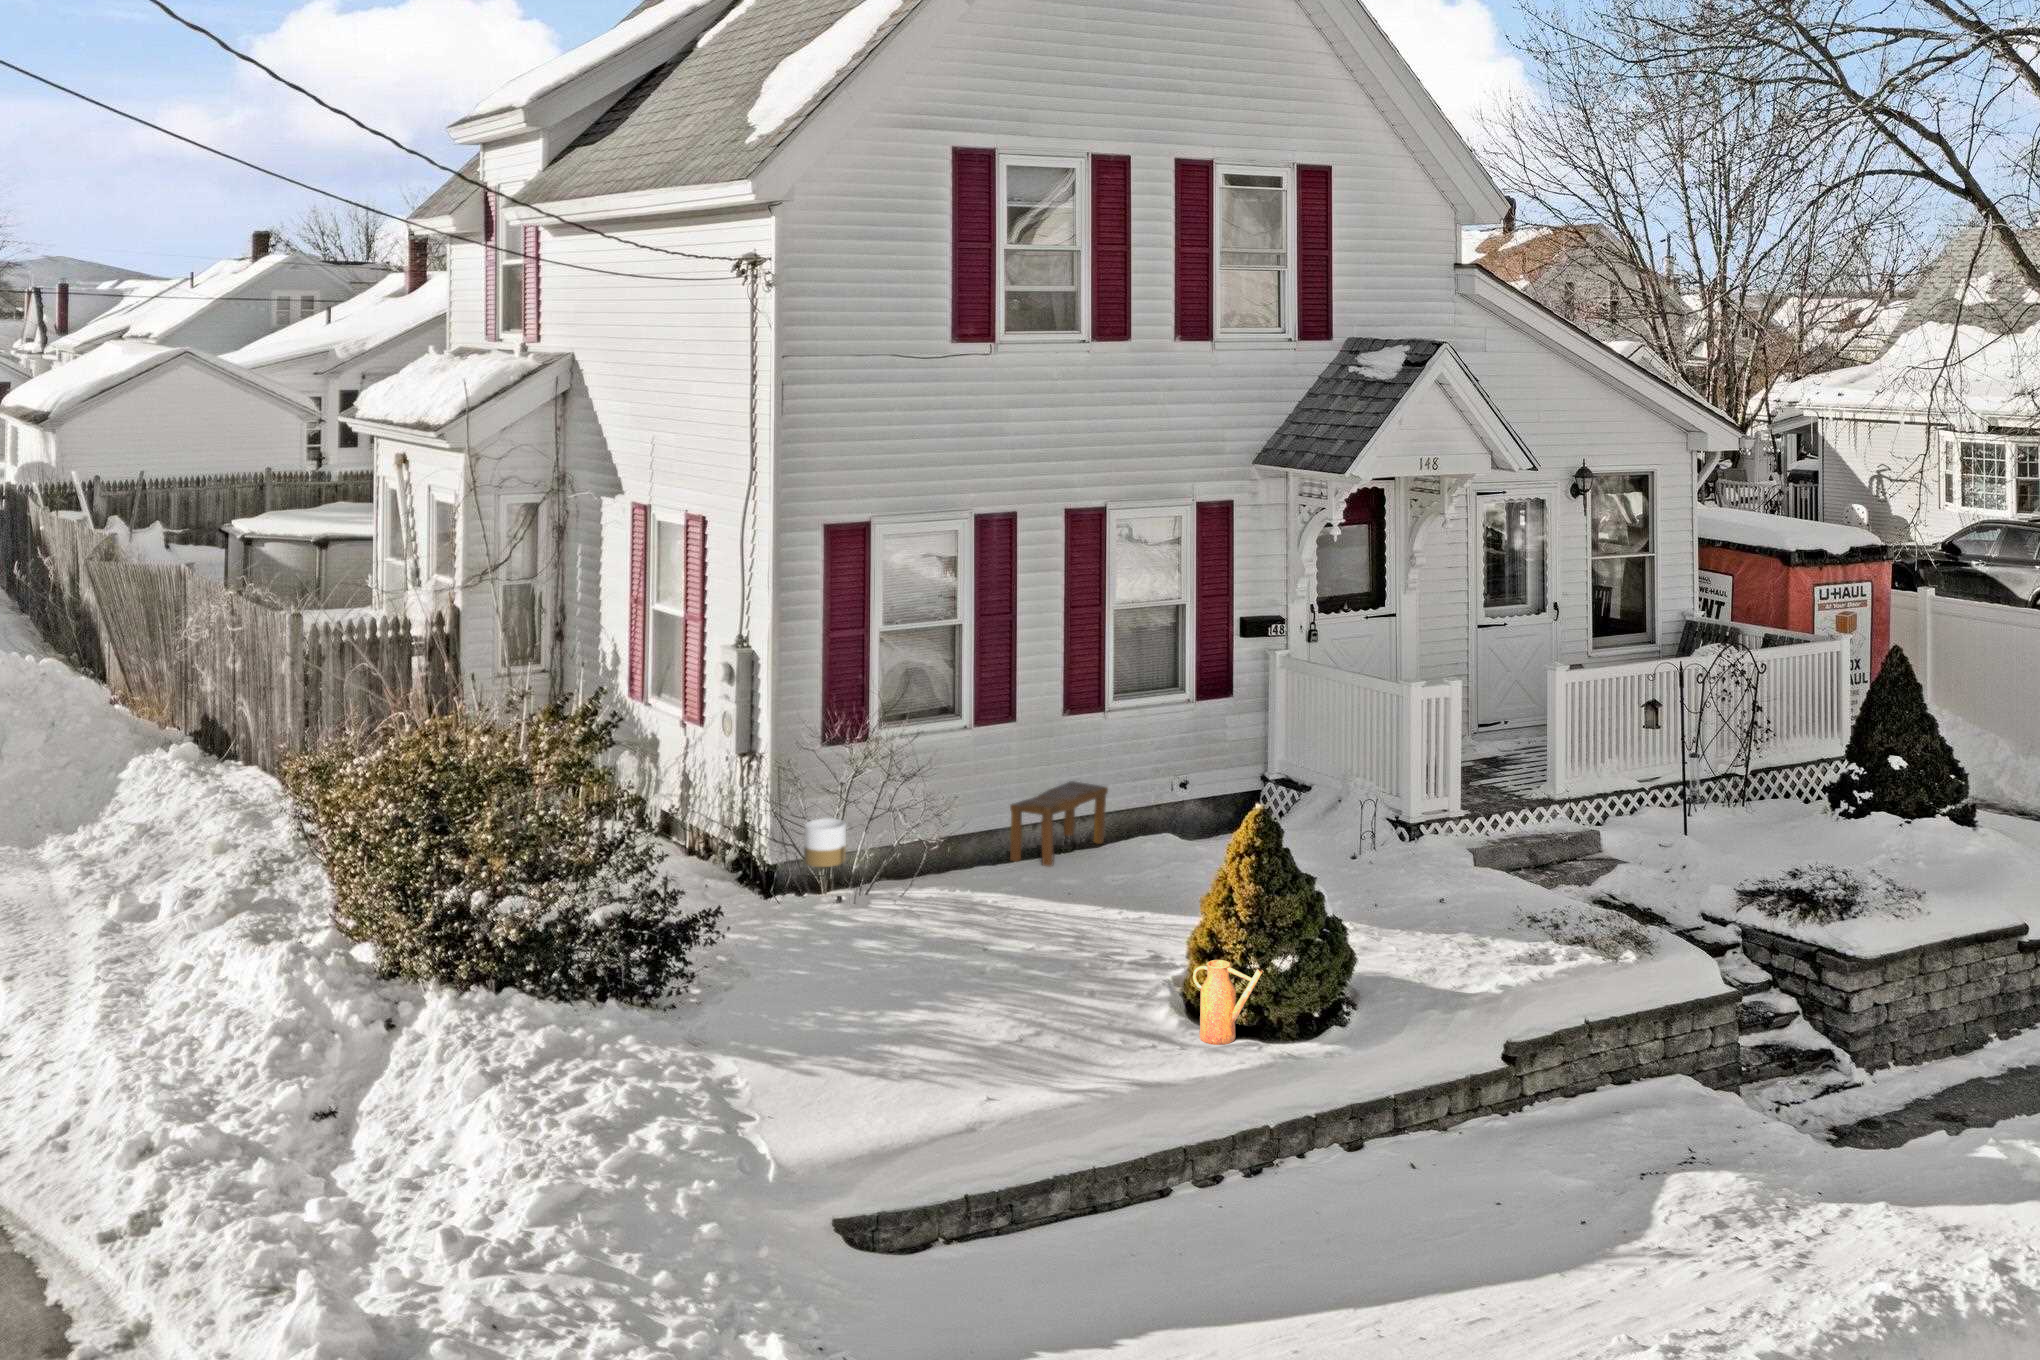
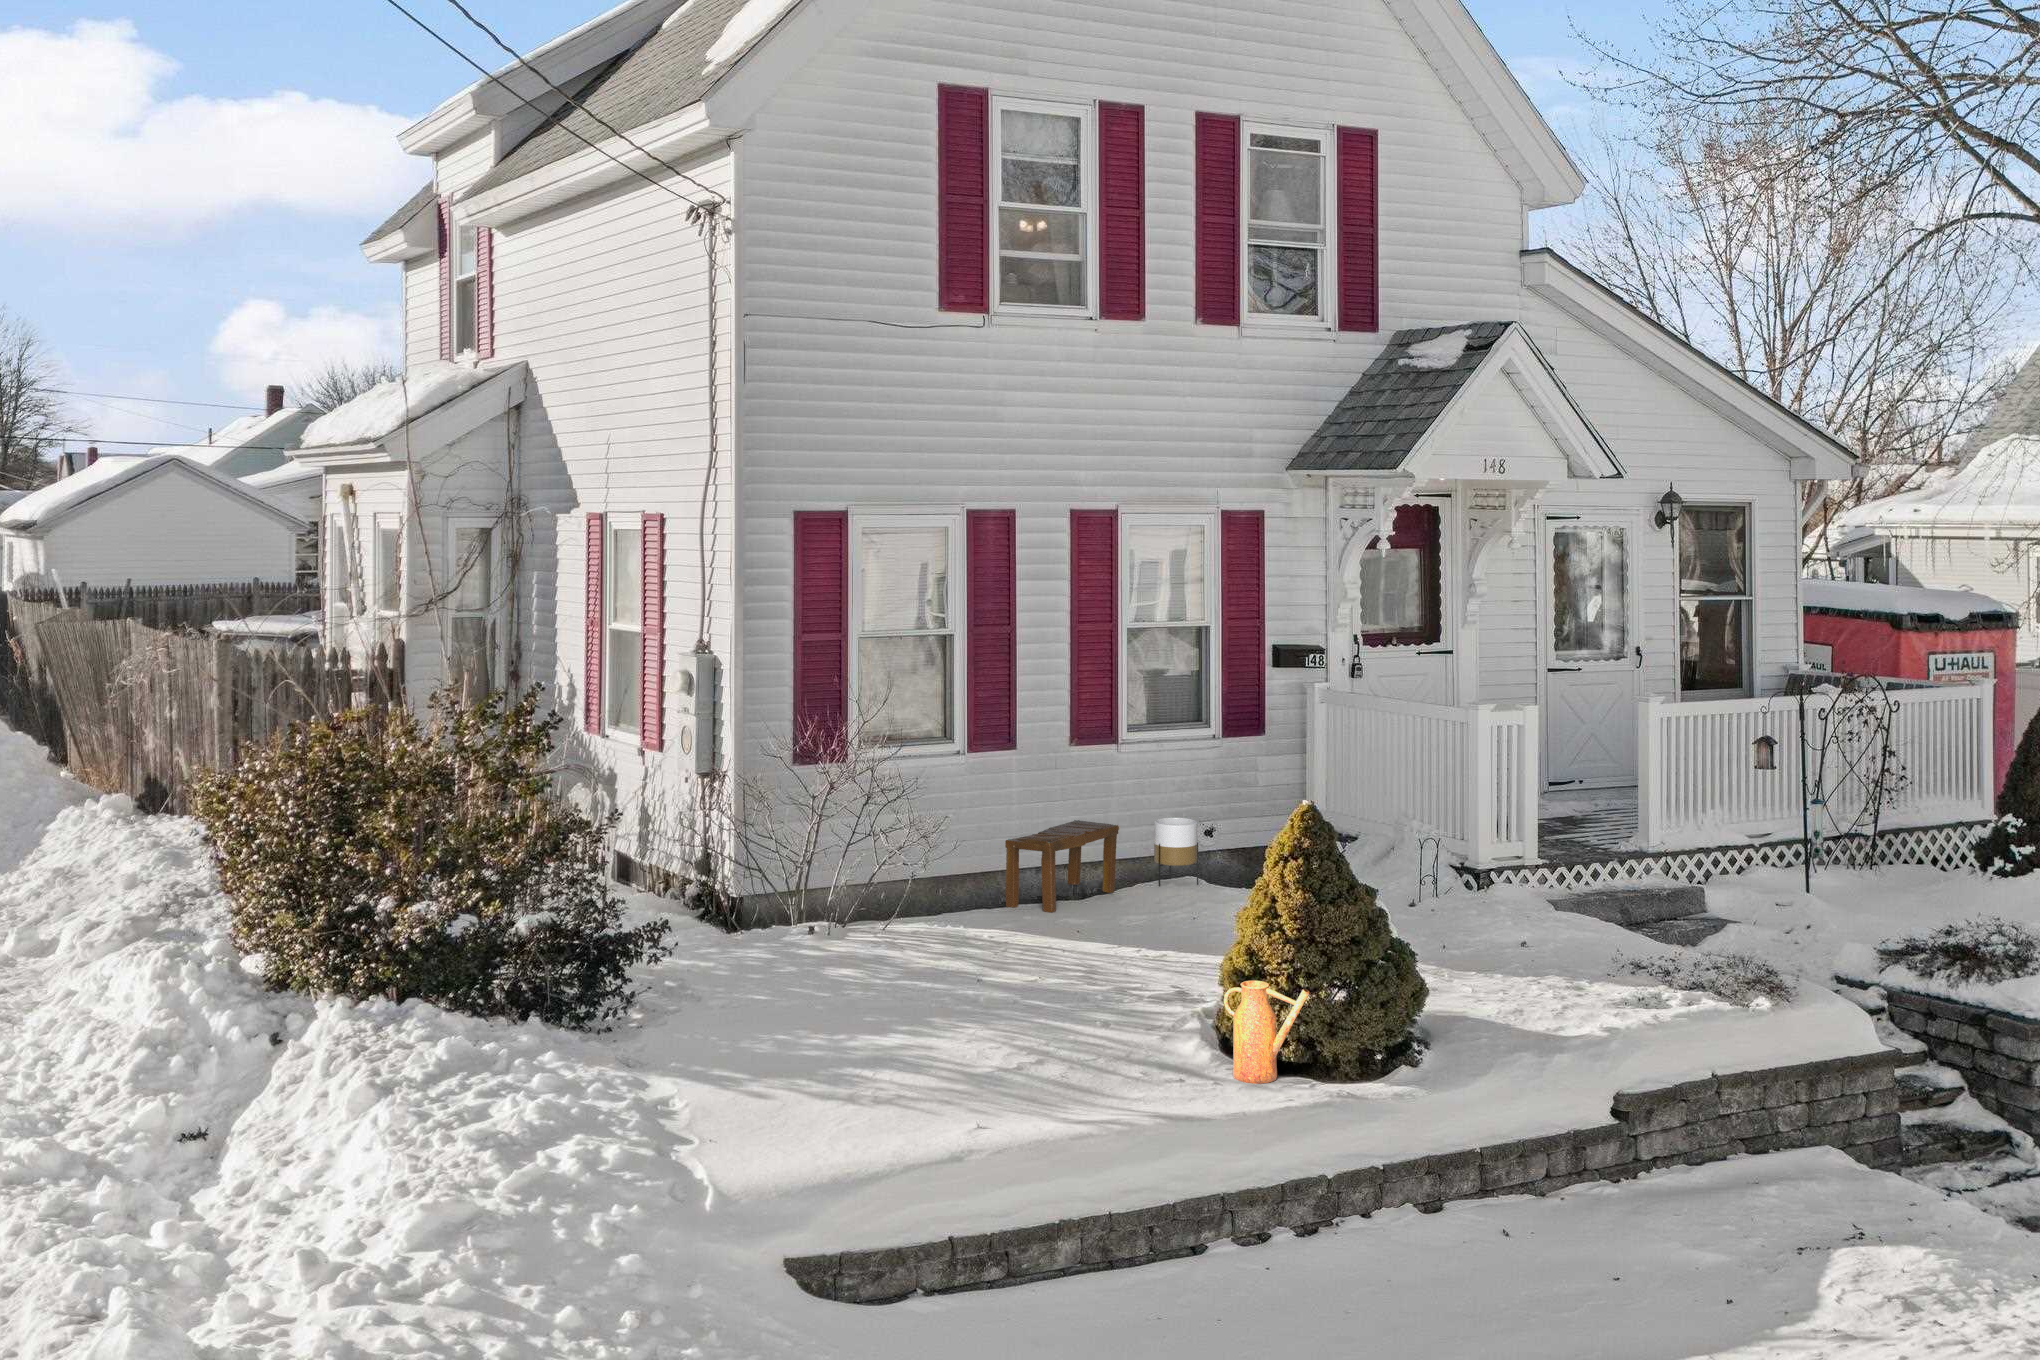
planter: present [803,818,846,877] -> present [1154,818,1198,886]

